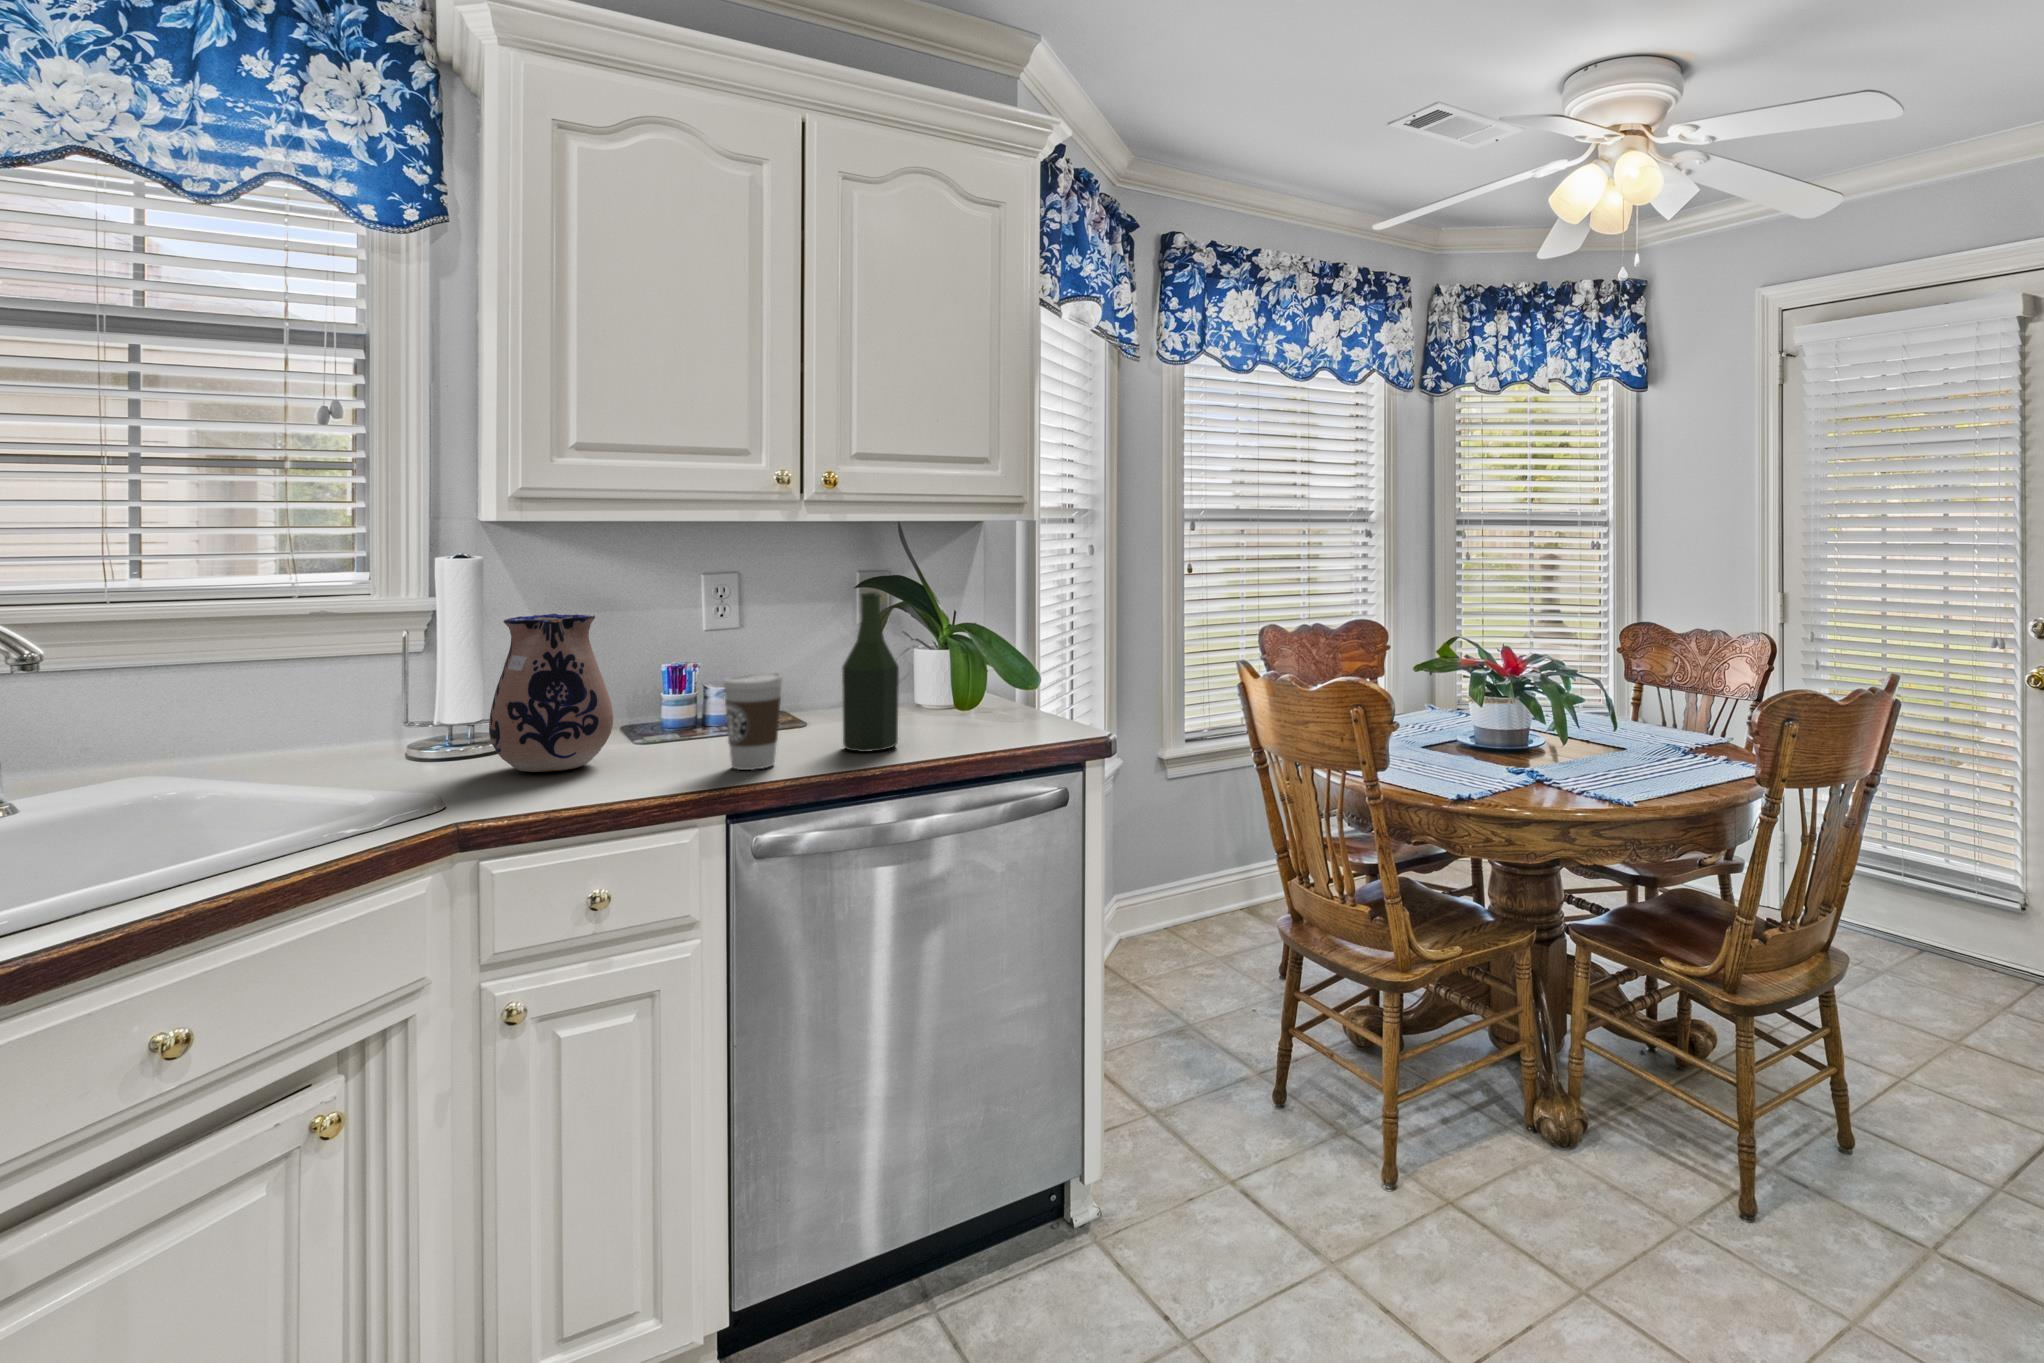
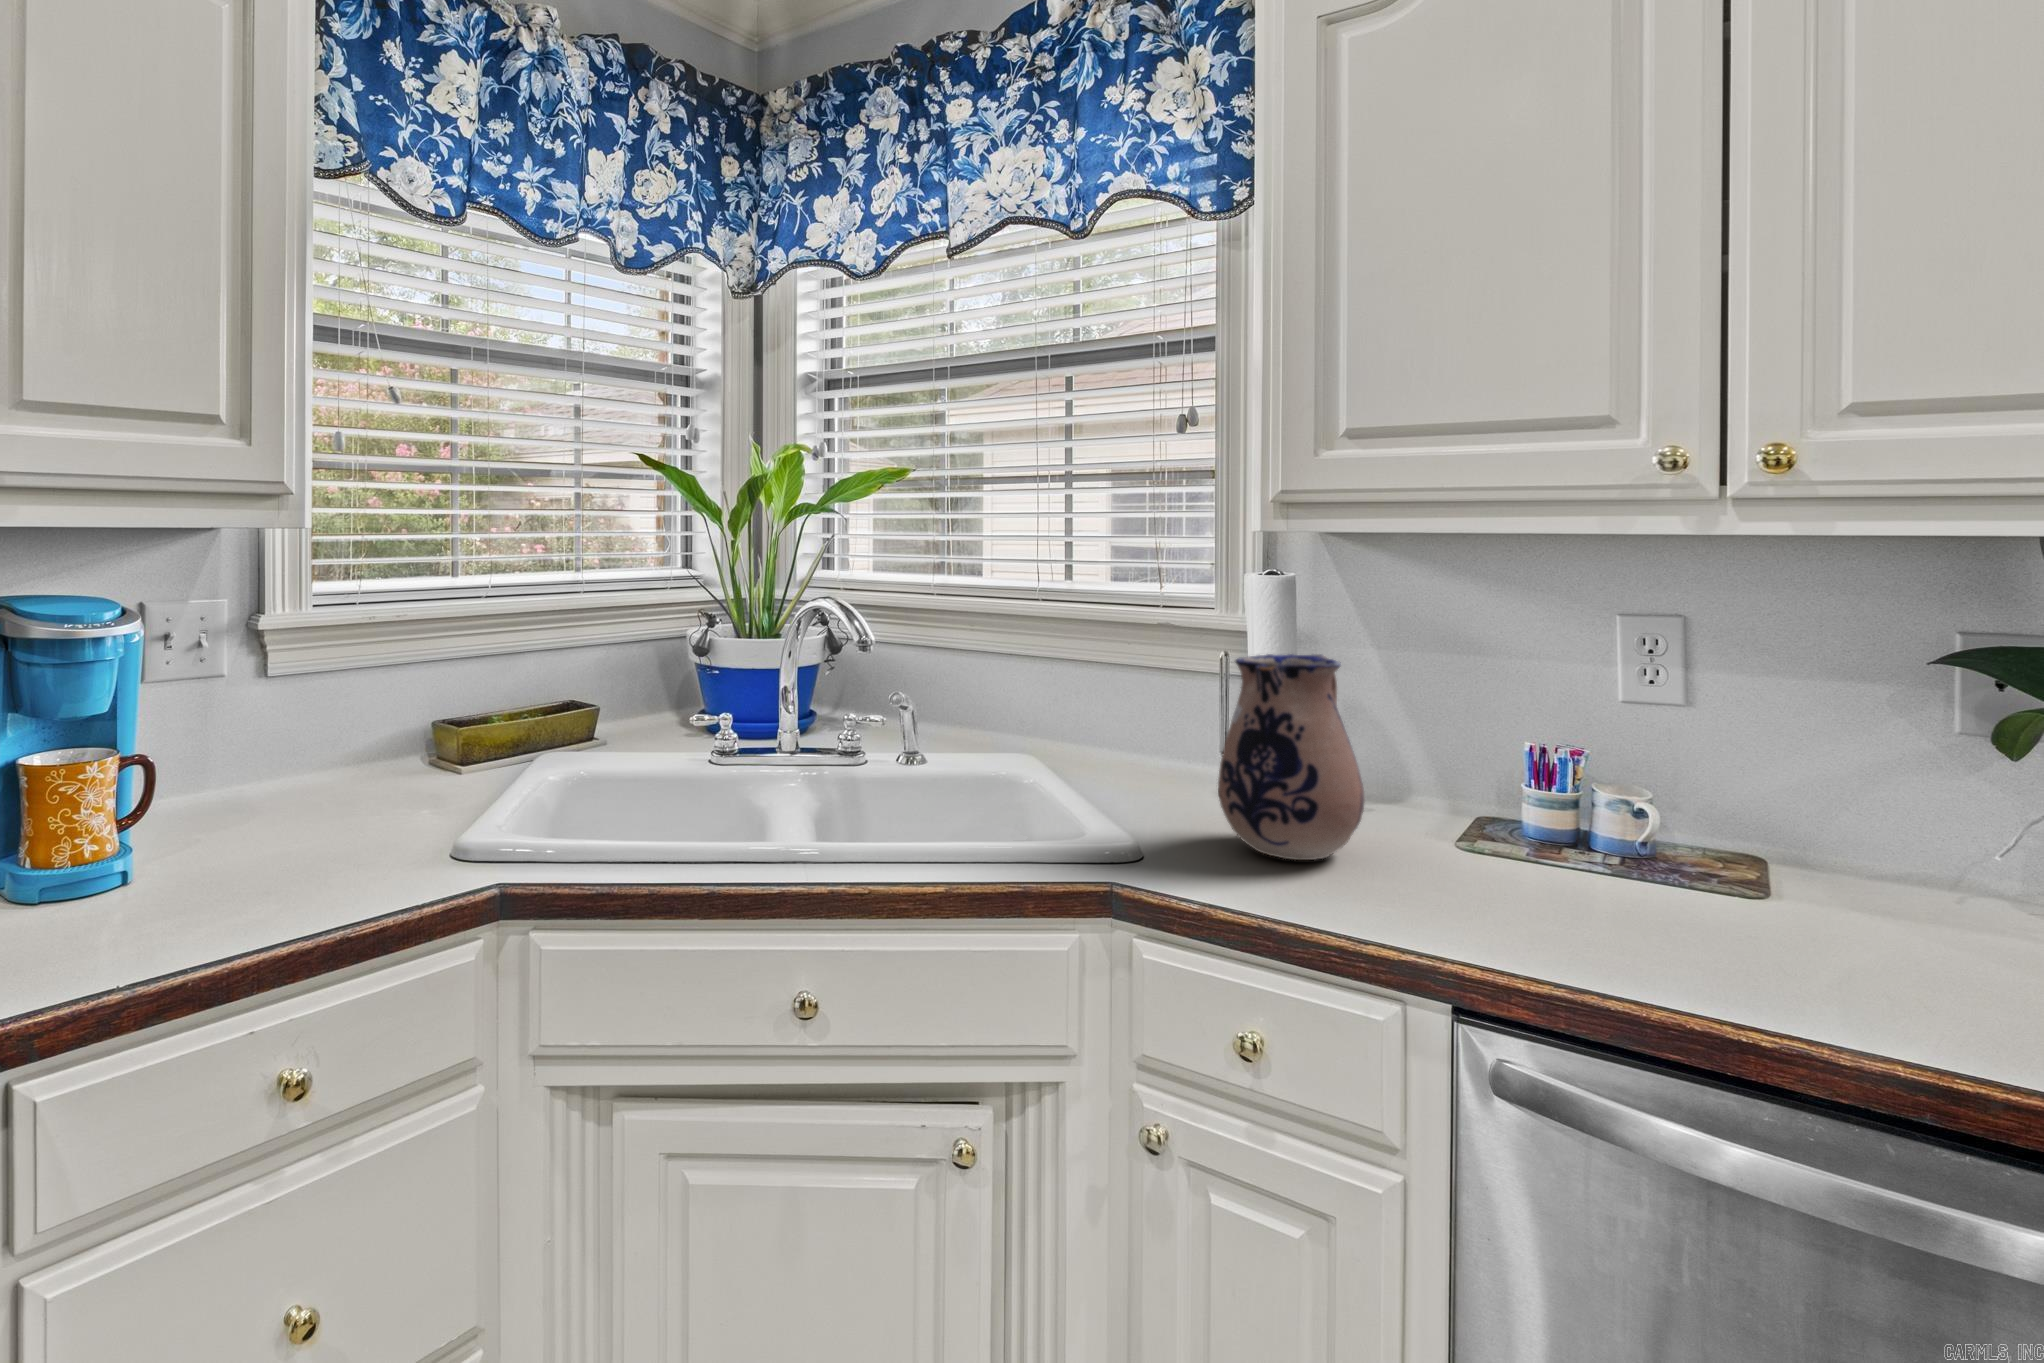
bottle: present [842,592,899,752] -> none [1700,680,1846,1002]
coffee cup: present [724,673,783,770] -> none [1445,789,1551,953]

